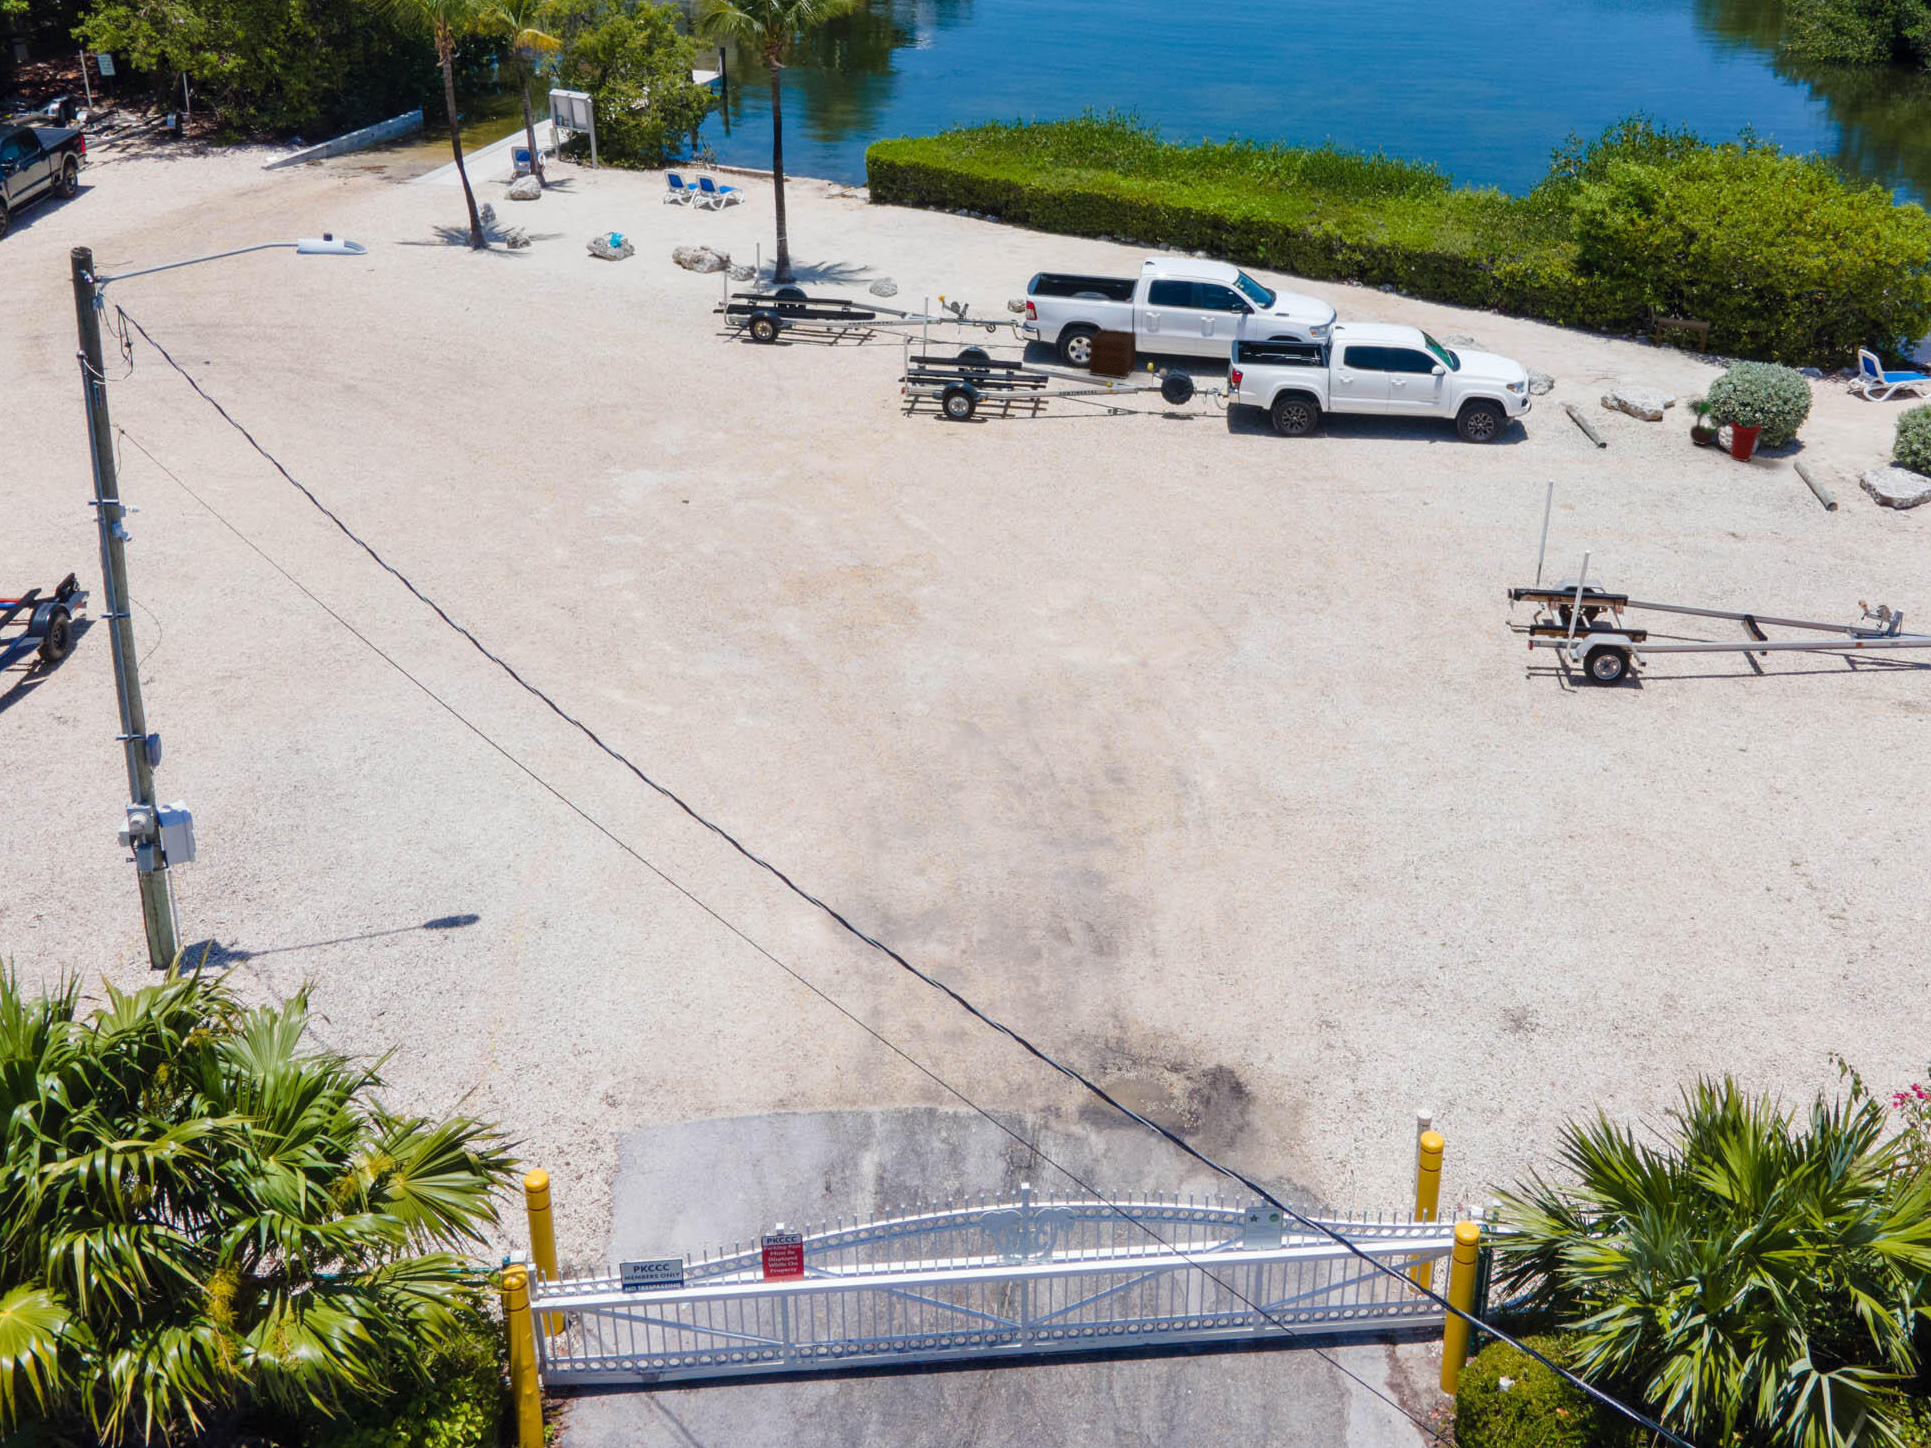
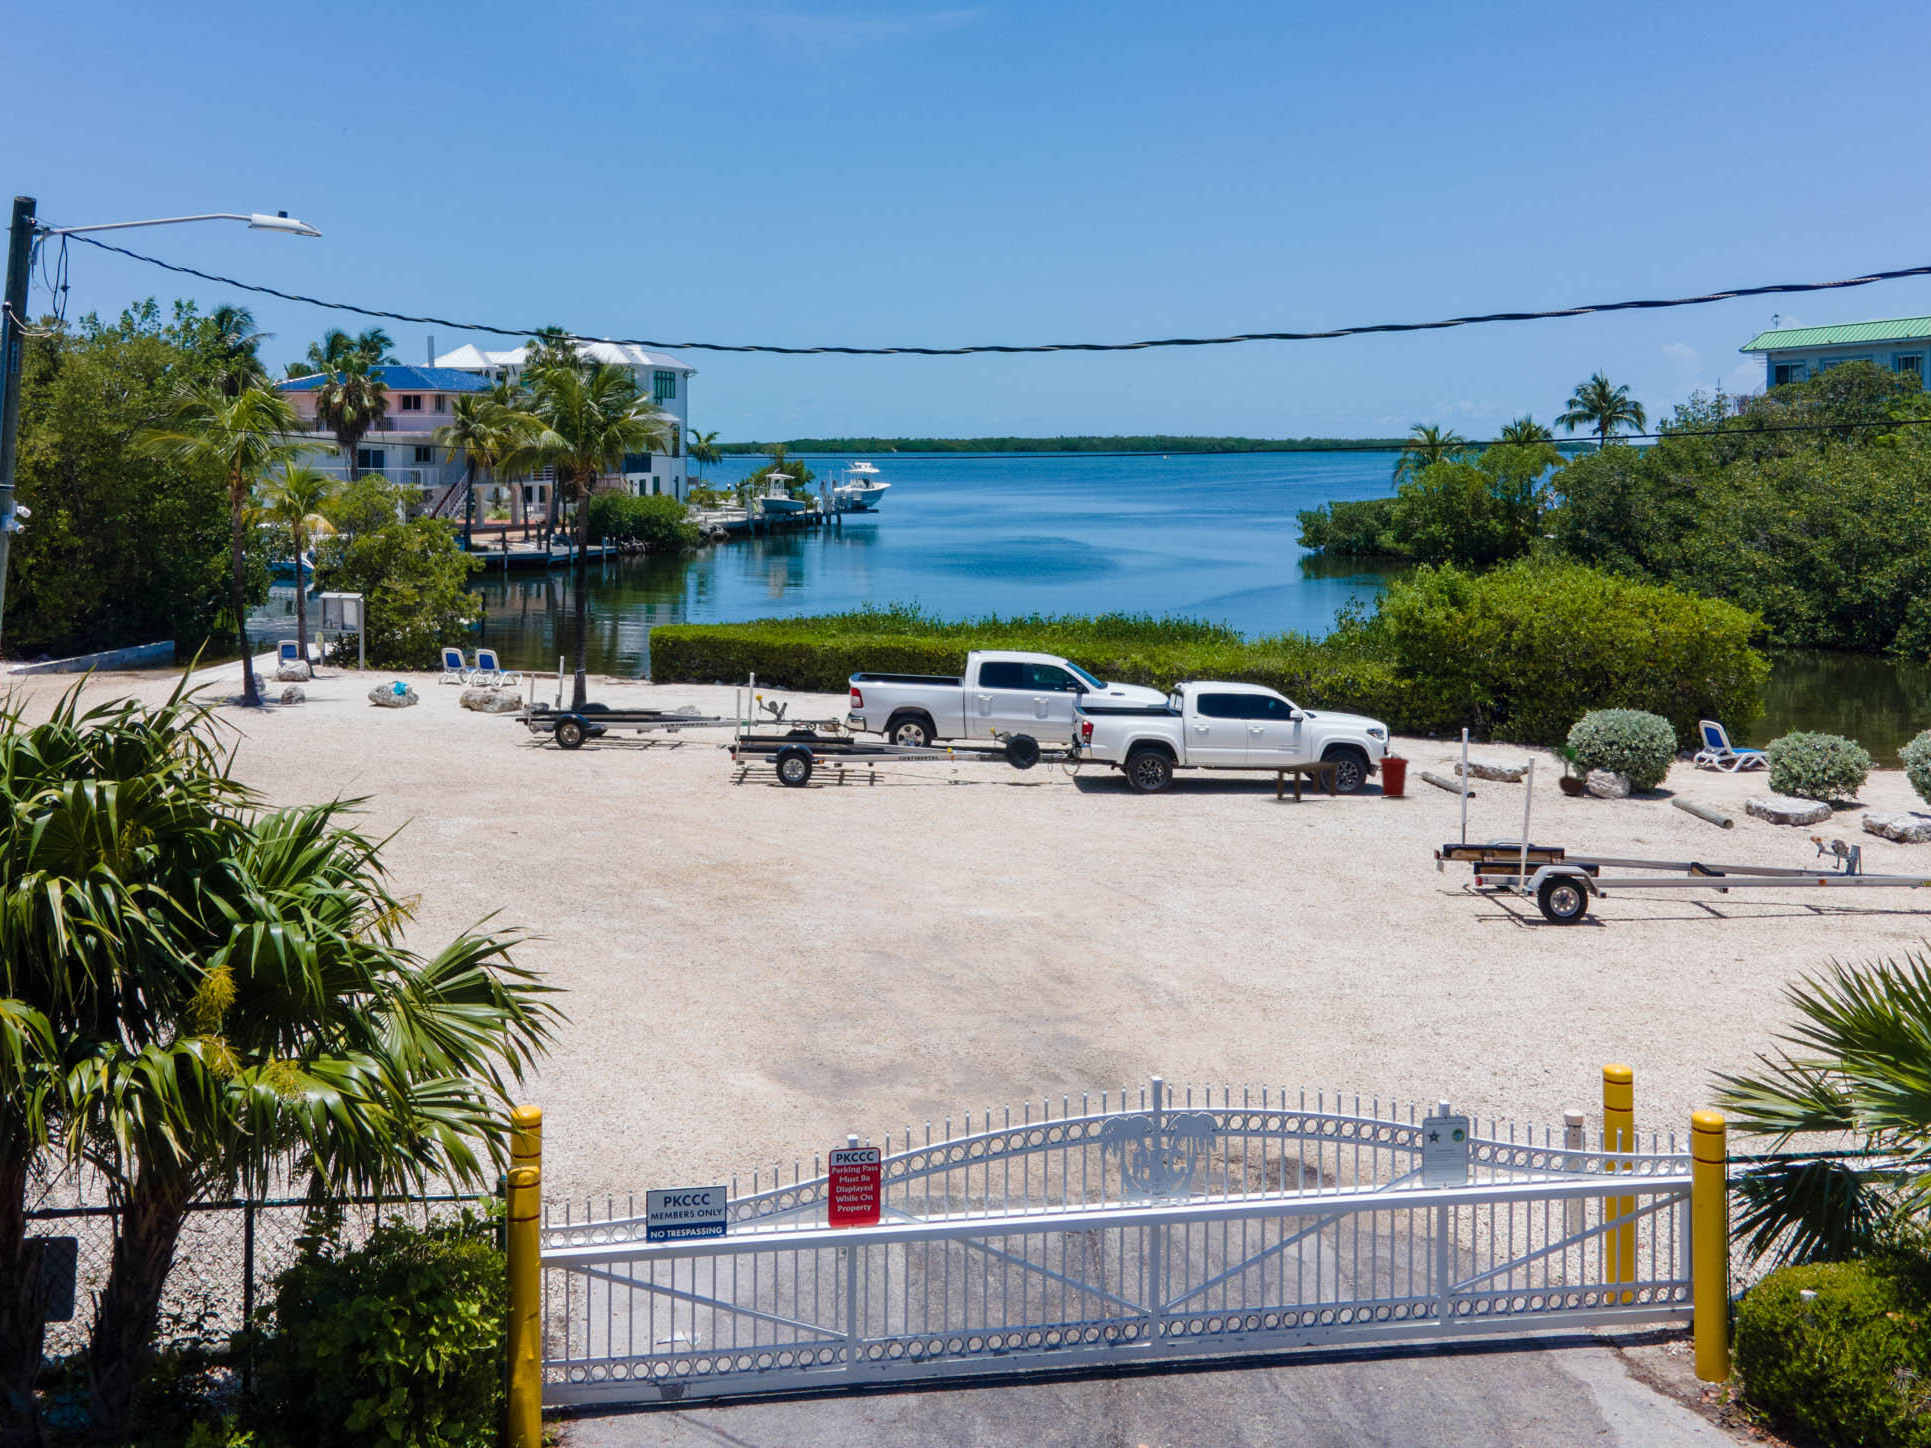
bench: present [1655,317,1709,353] -> present [1277,761,1338,802]
wooden crate: present [1089,329,1136,379] -> none [922,720,968,767]
waste bin: present [1730,422,1761,461] -> present [1378,757,1409,797]

